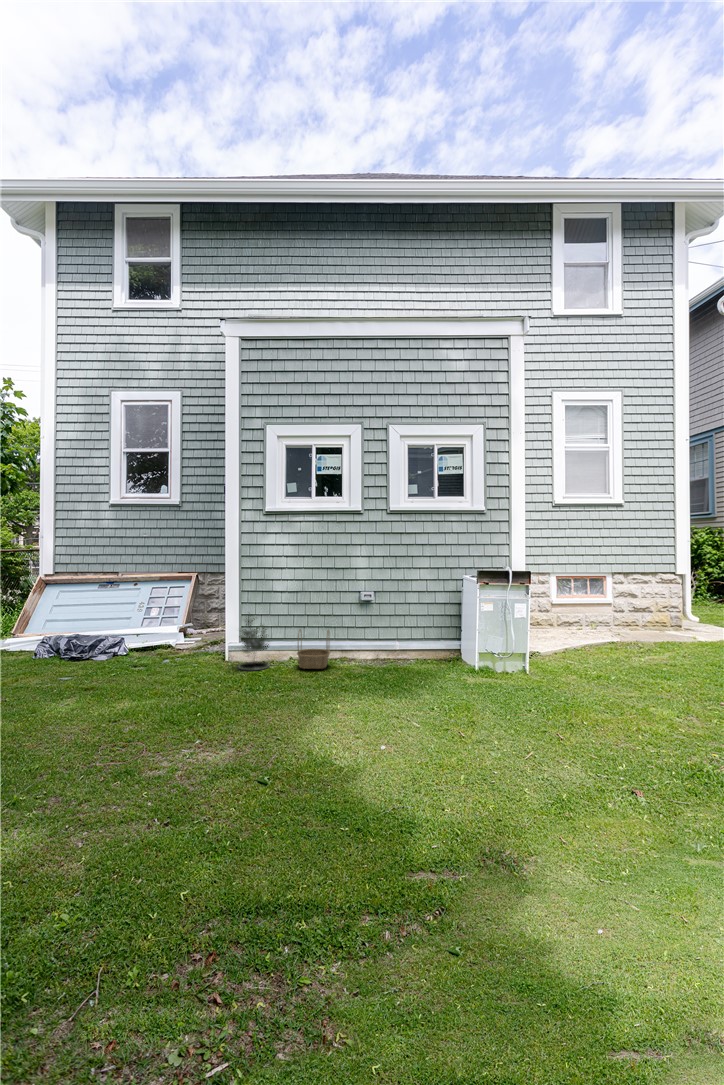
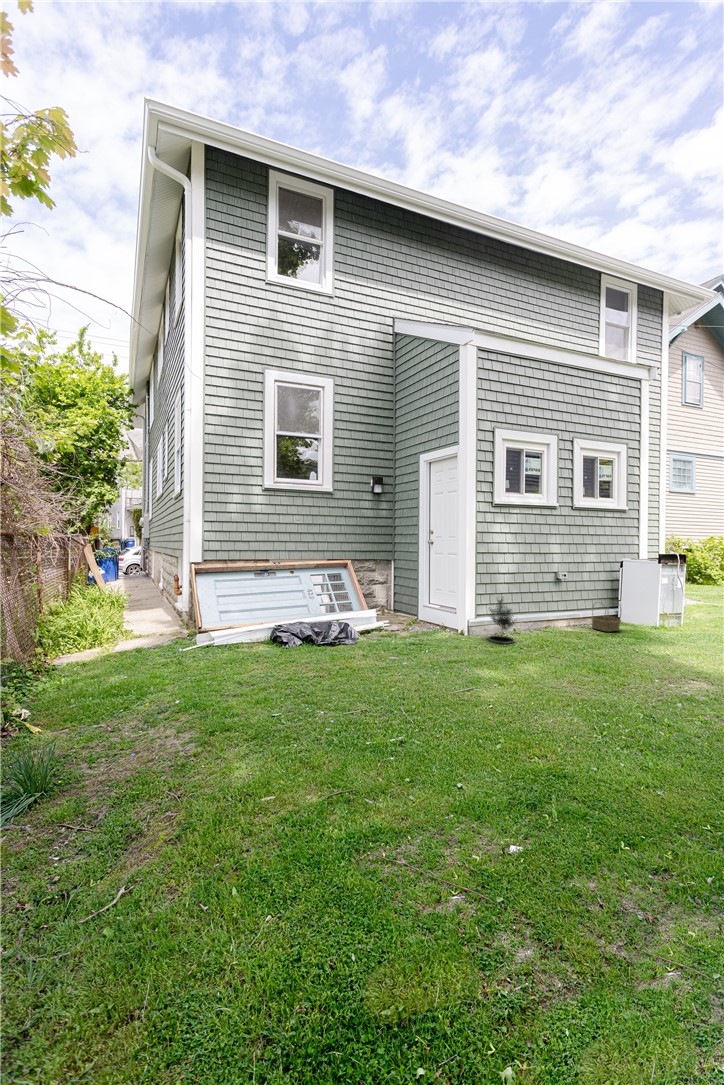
basket: present [297,629,330,669] -> present [592,601,621,632]

